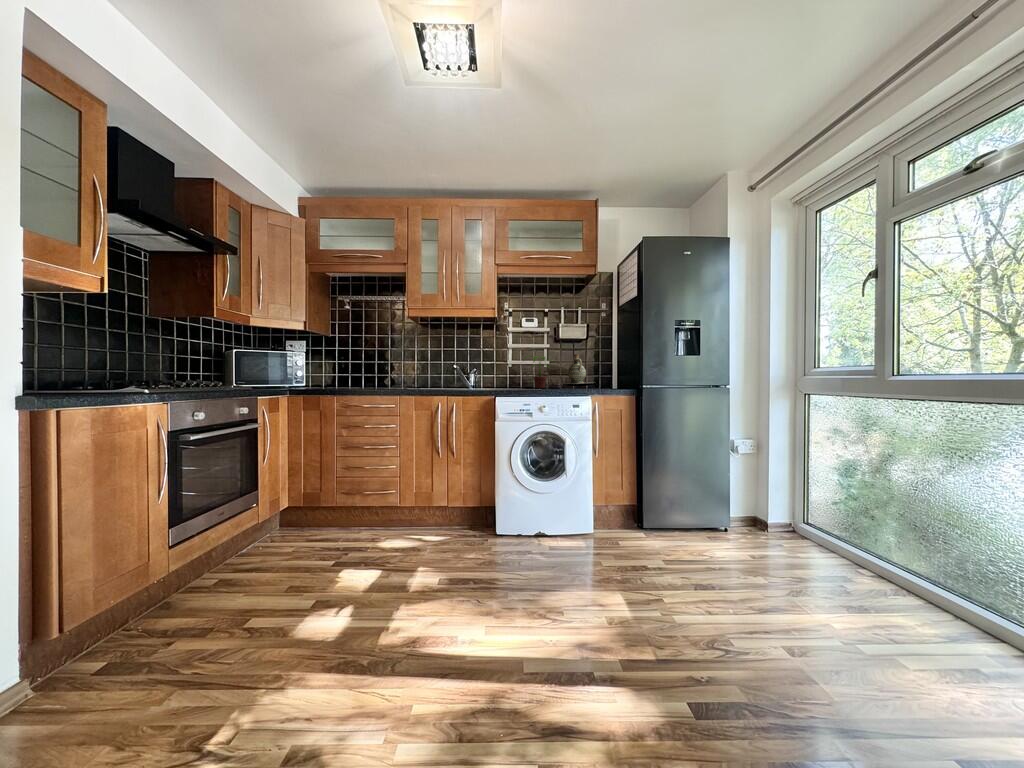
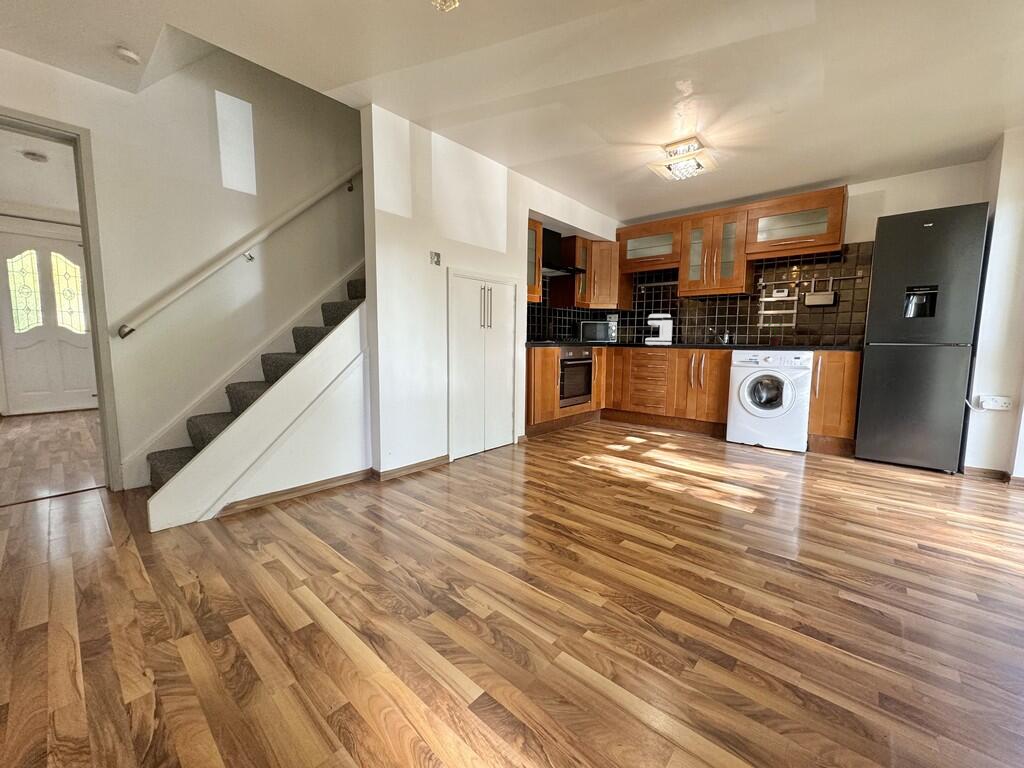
coffee maker: none [345,339,402,392] -> present [638,314,673,345]
ceramic jug: present [568,354,586,384] -> none [792,320,833,343]

